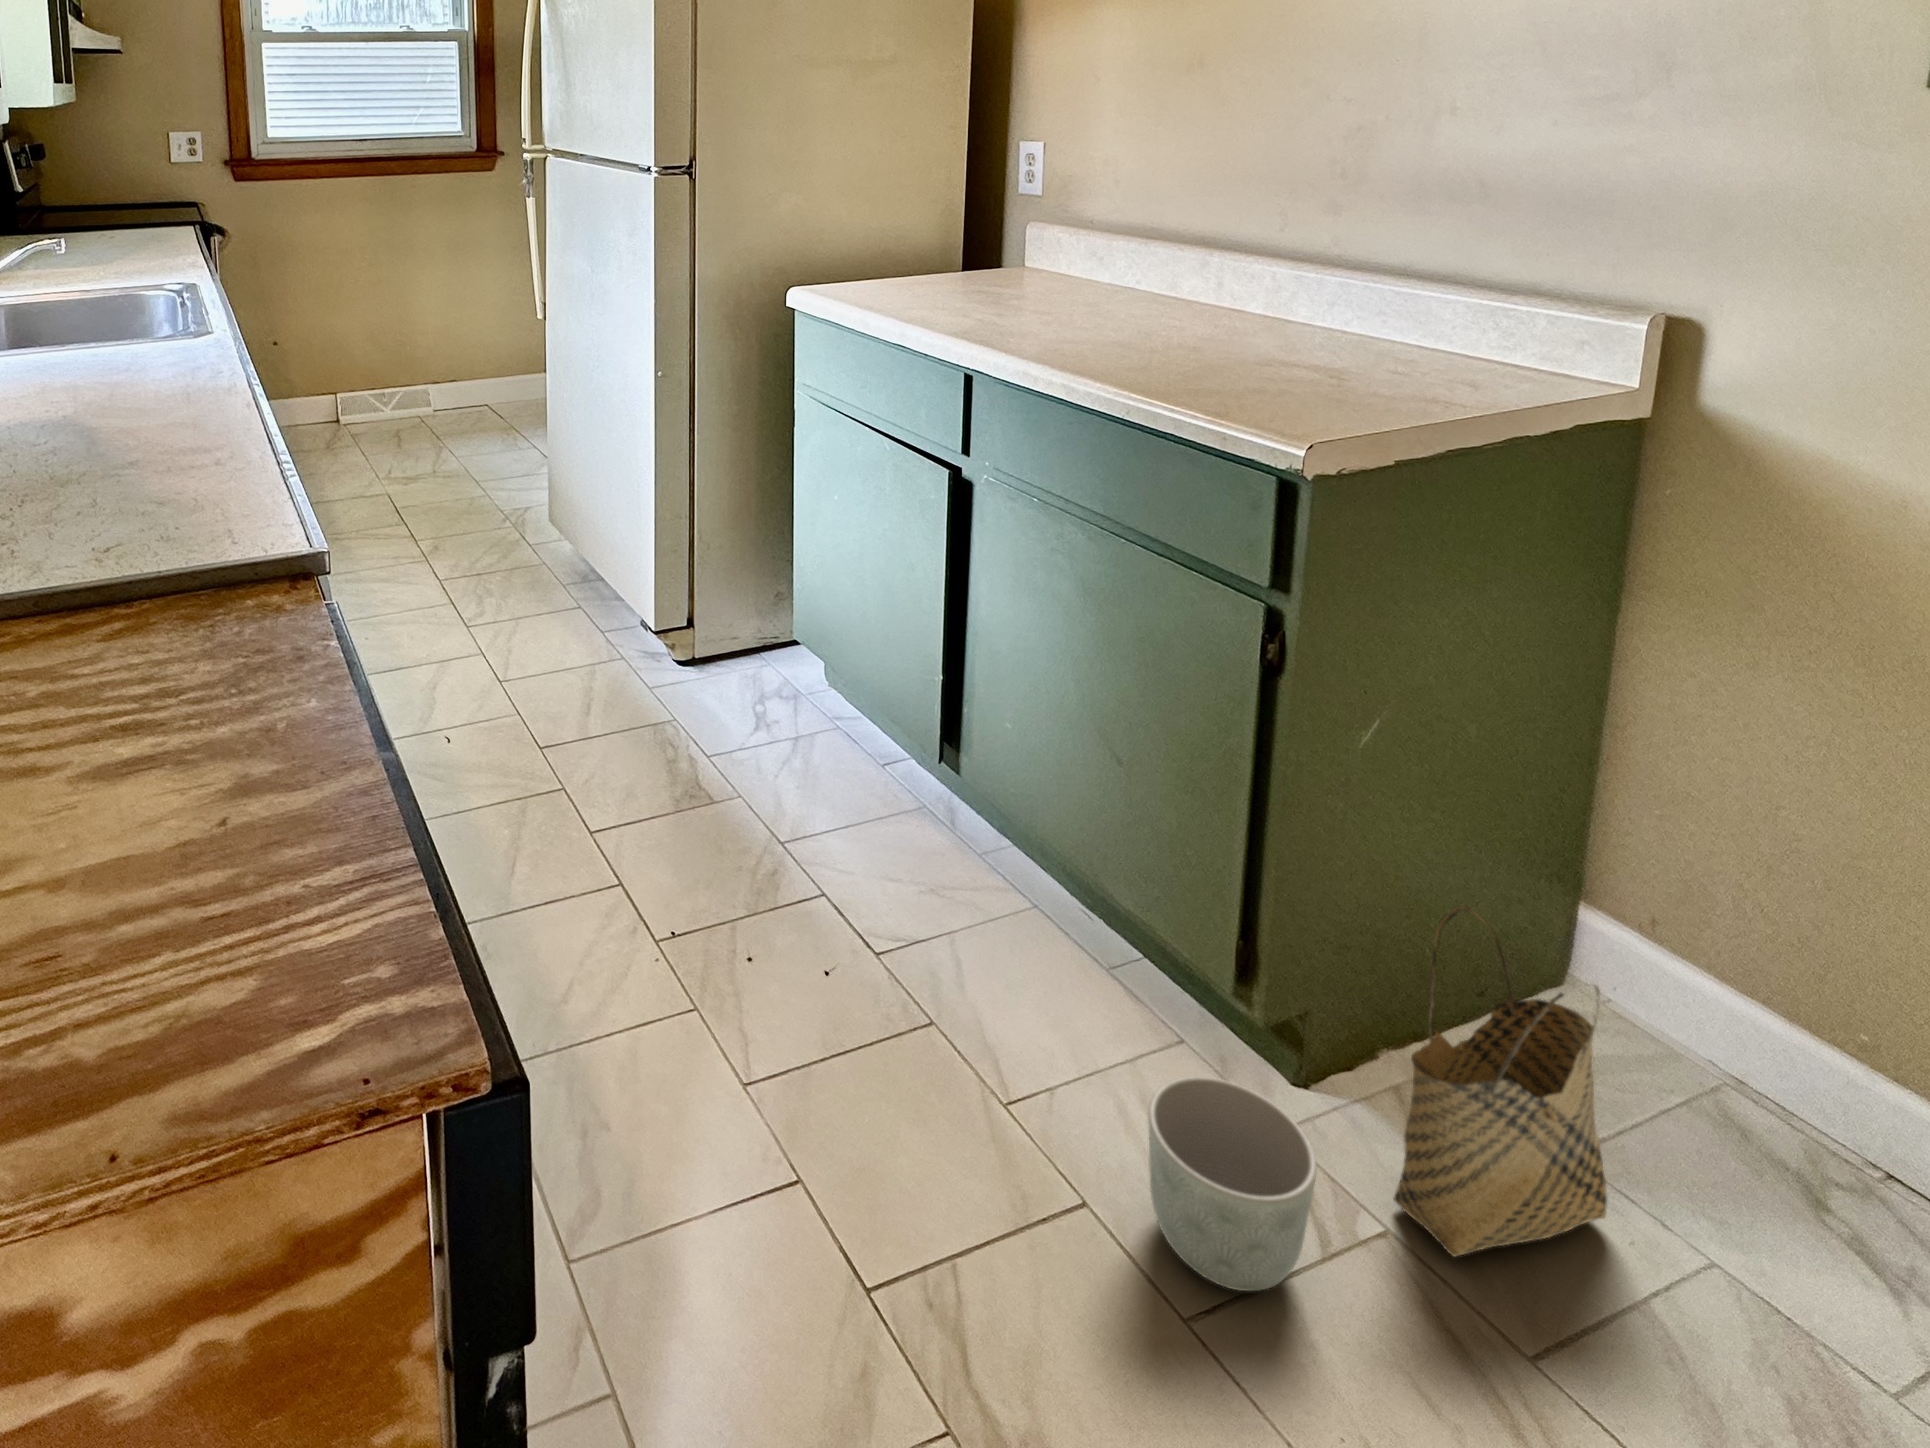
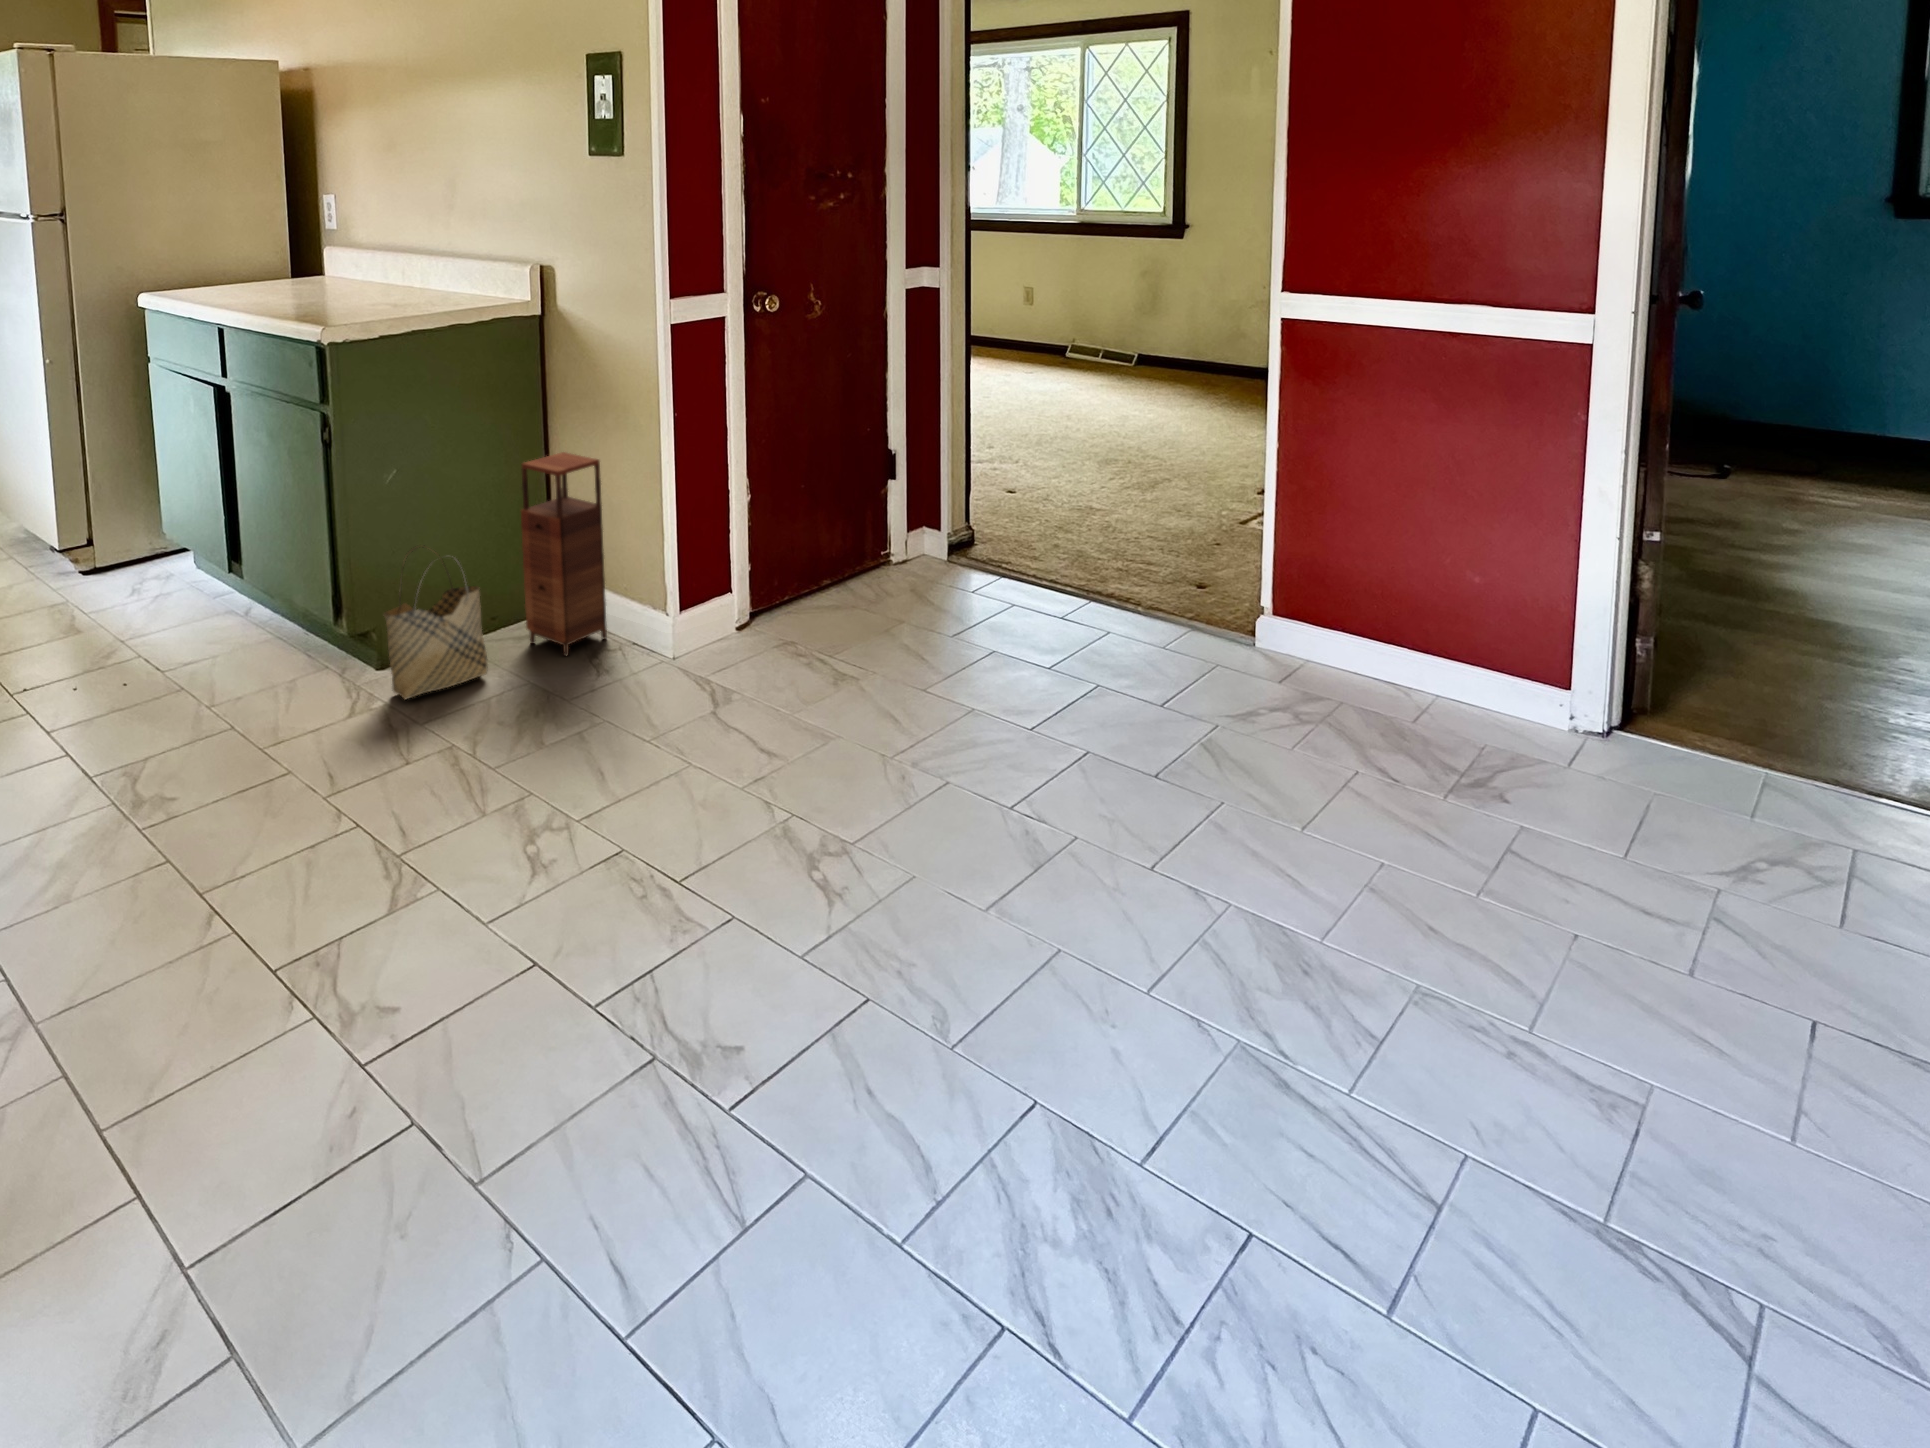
storage cabinet: none [1615,724,1881,1194] -> present [521,452,607,656]
planter: present [1148,1076,1317,1291] -> none [250,648,329,733]

